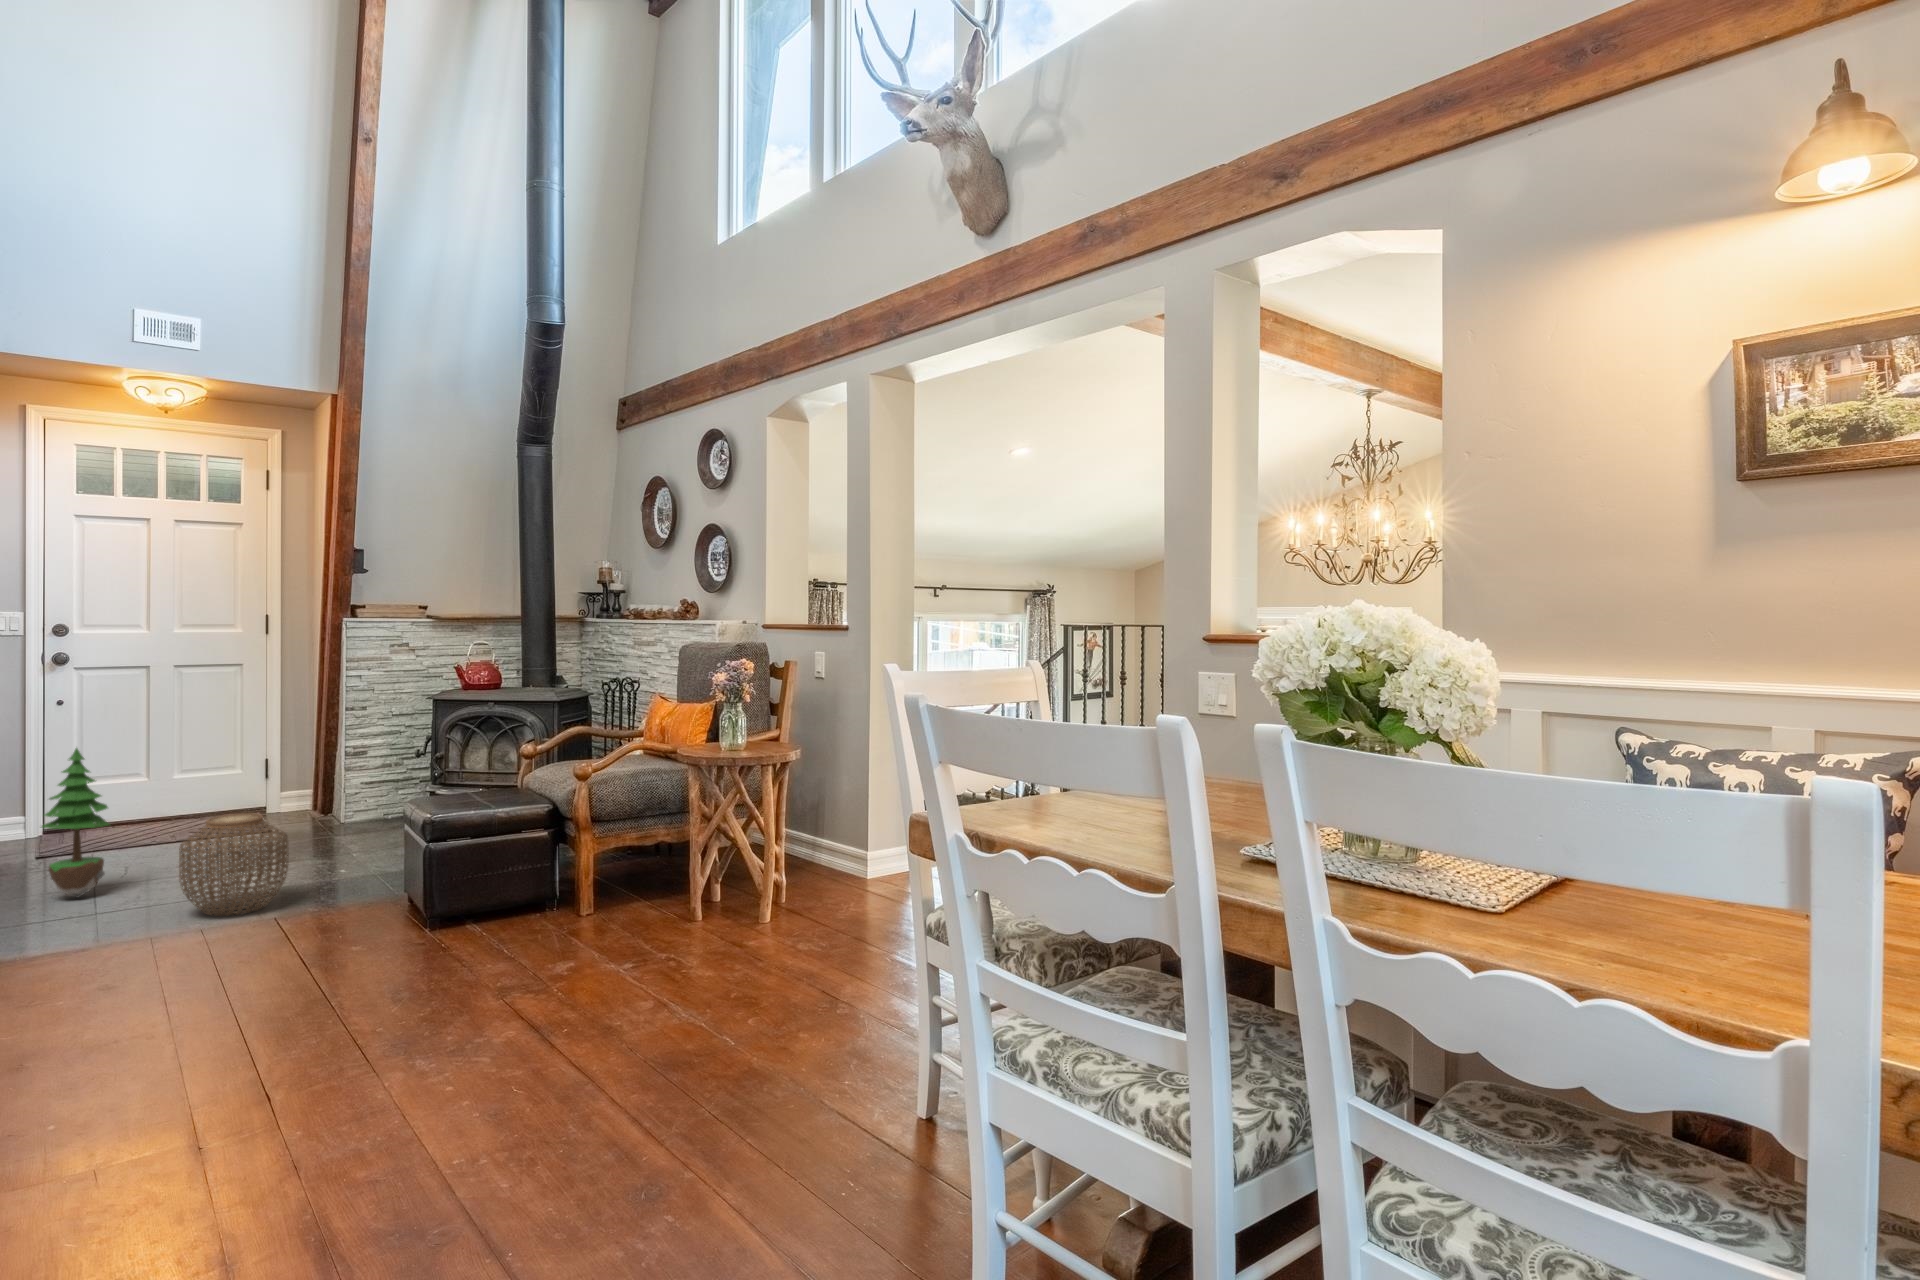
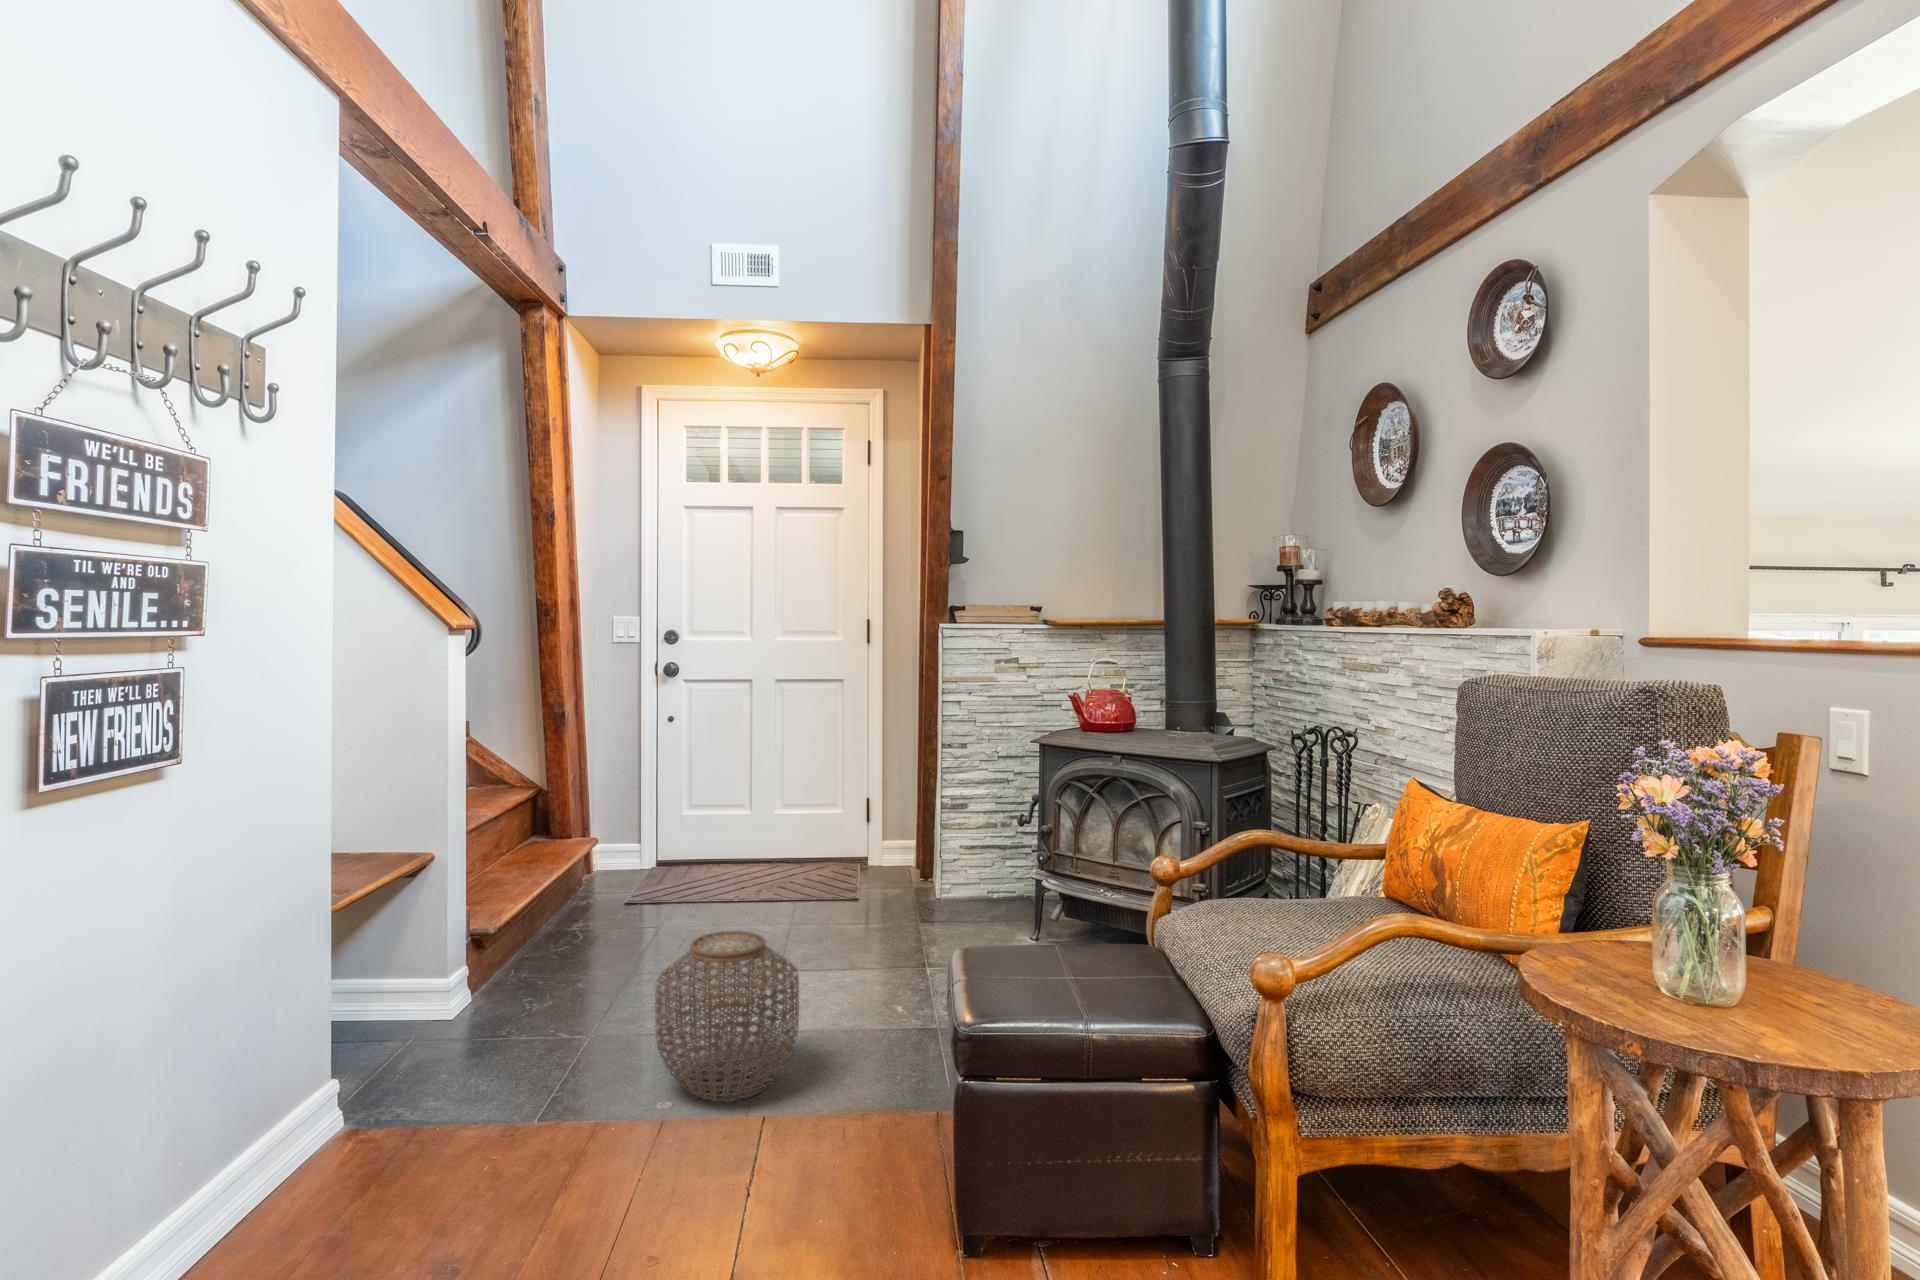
potted tree: present [42,748,109,897] -> none [554,799,632,1004]

